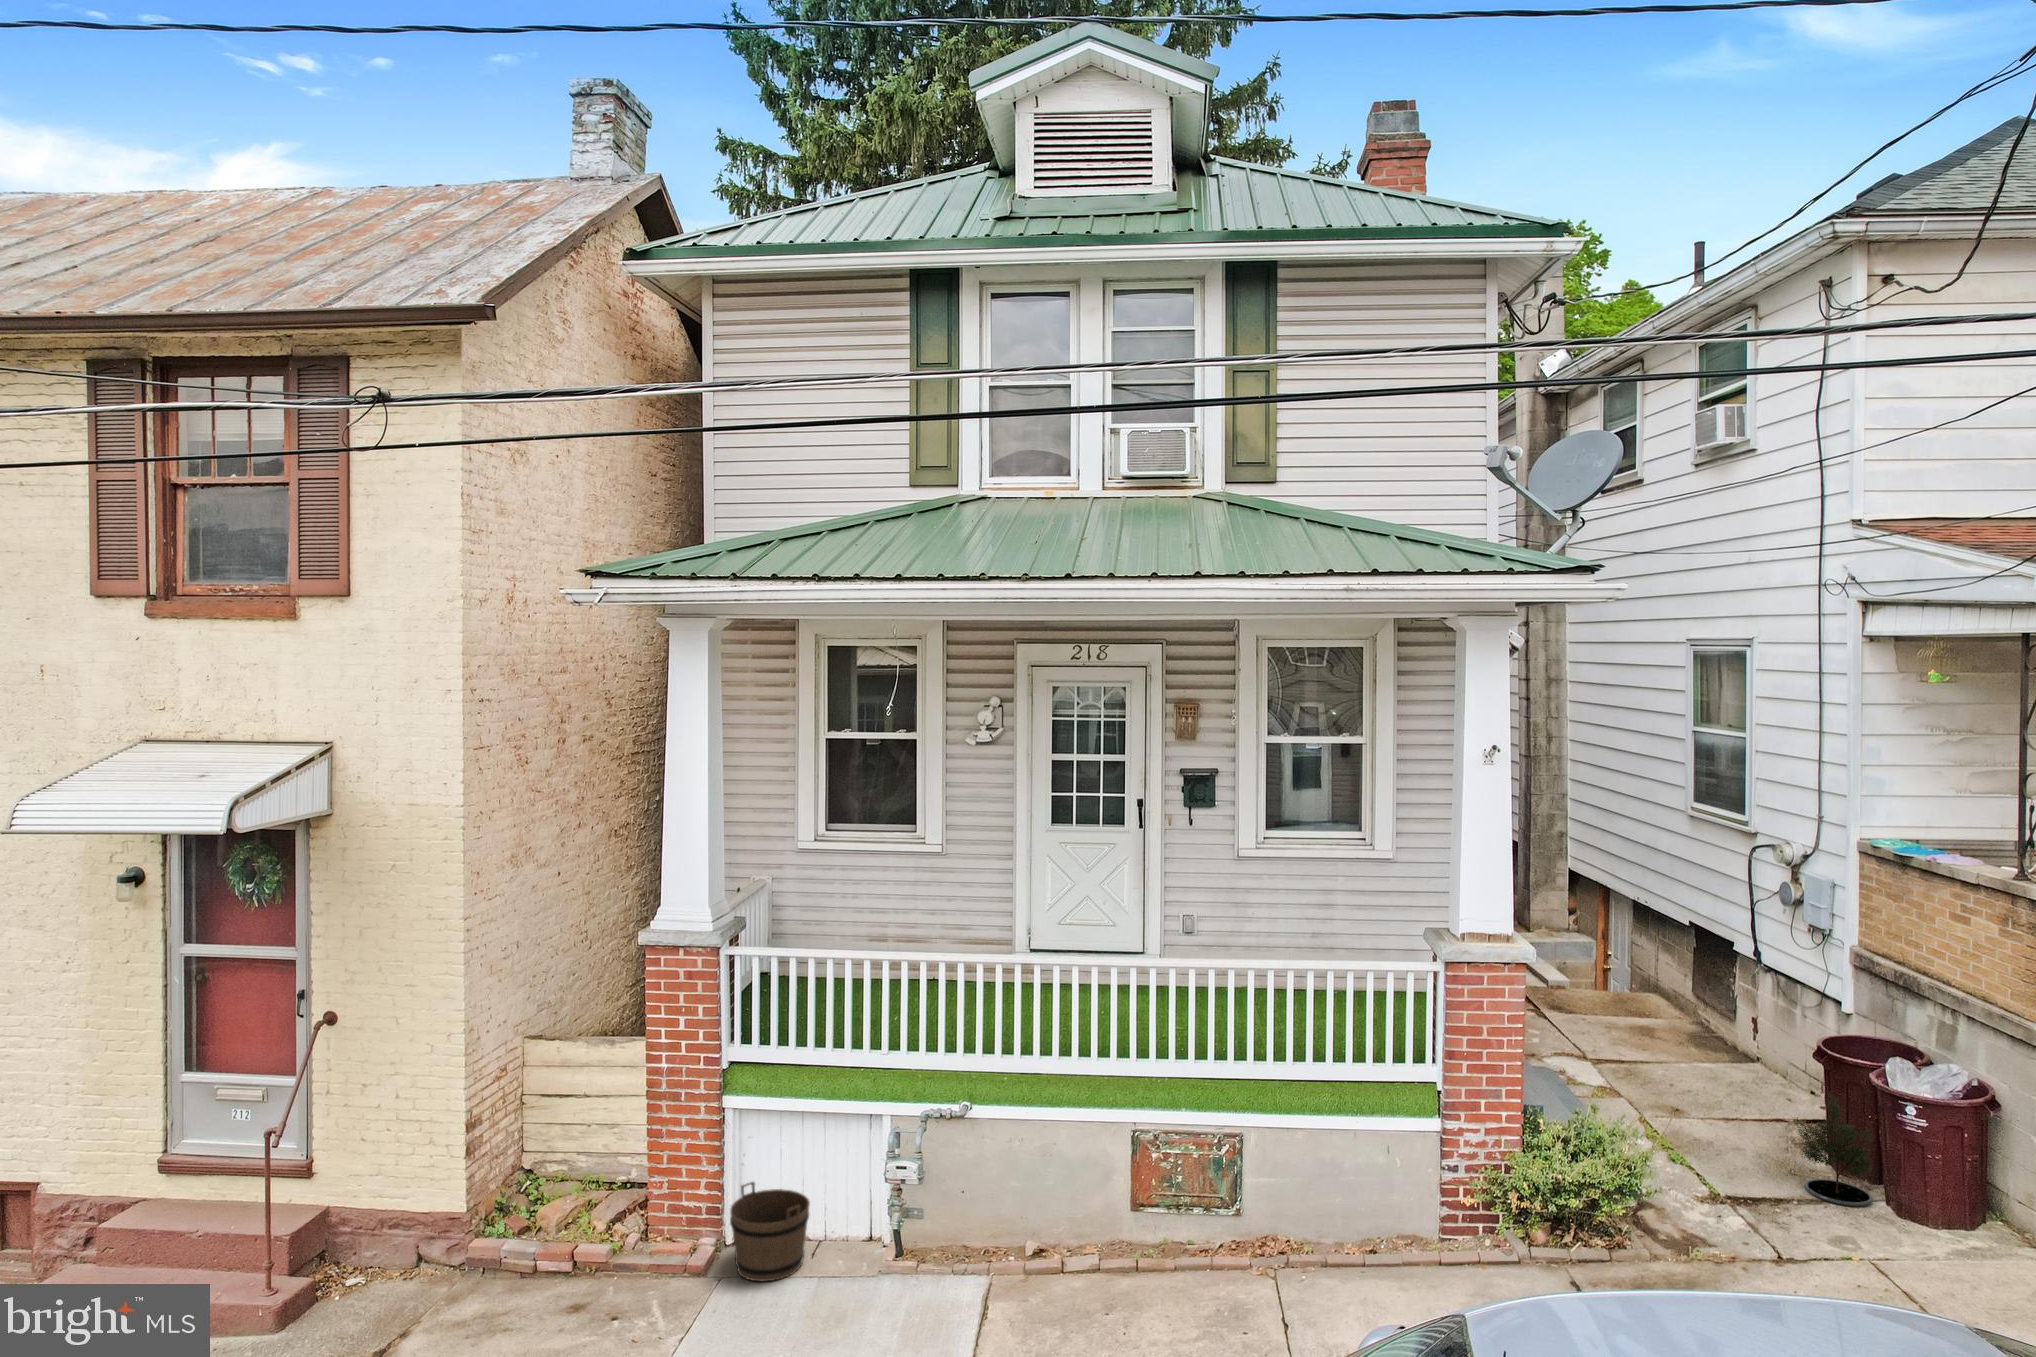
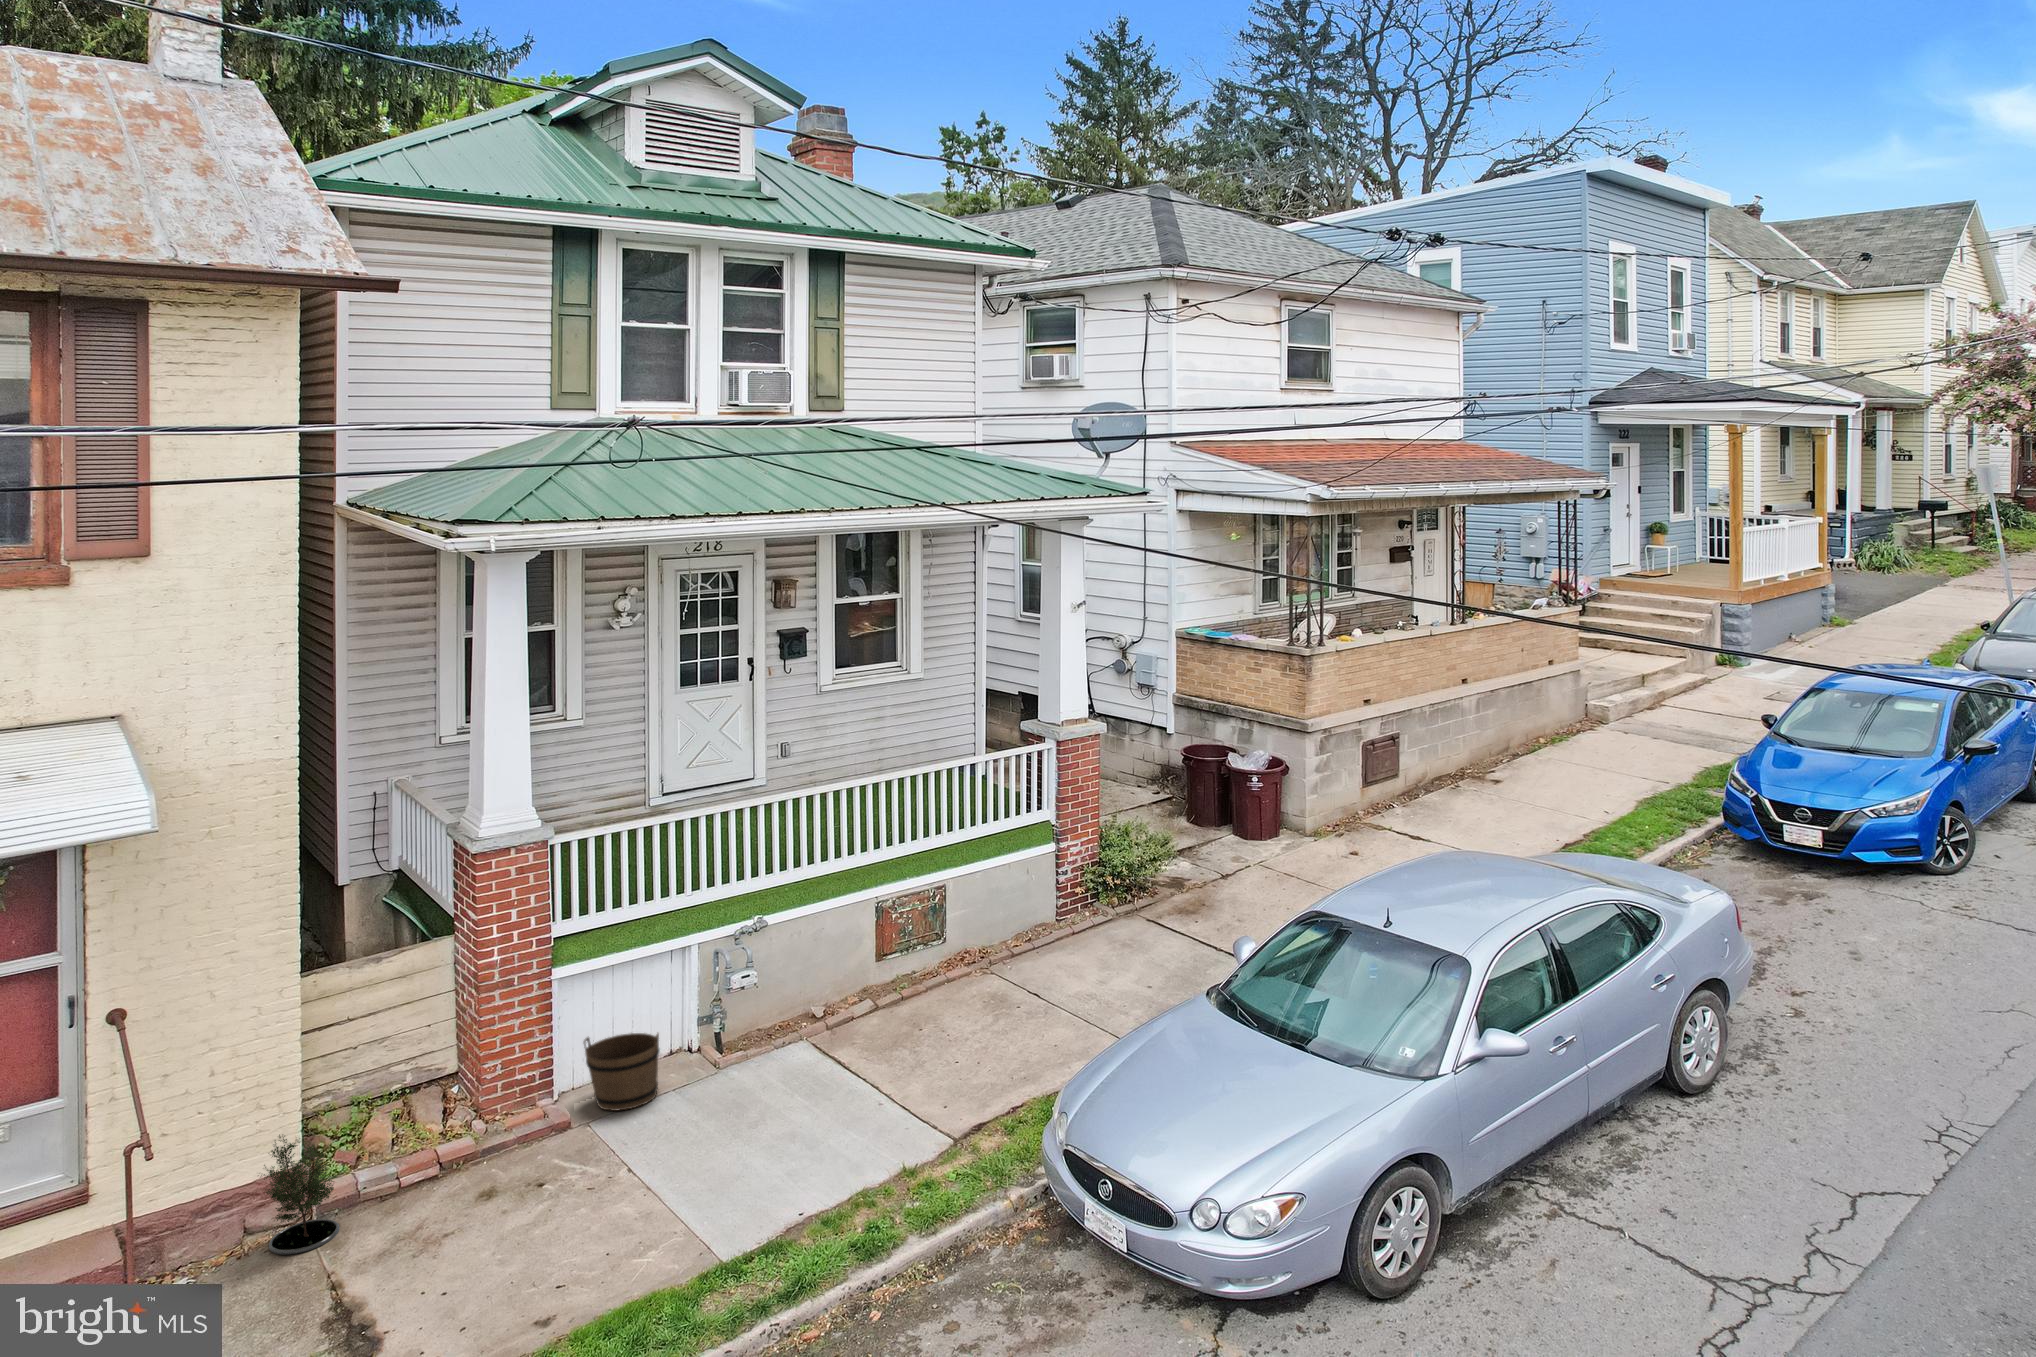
potted tree: present [1793,1091,1875,1206] -> present [261,1135,340,1255]

